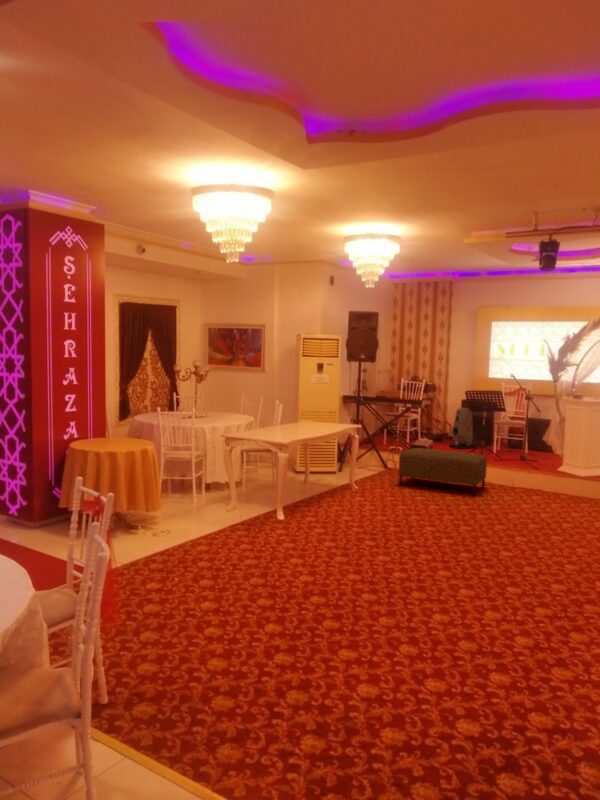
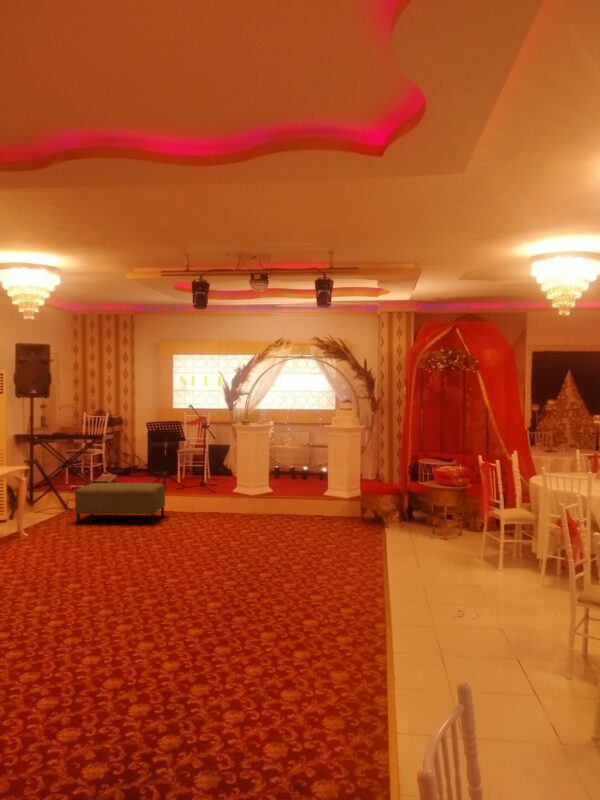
speaker: present [450,408,476,449] -> none [135,440,161,481]

